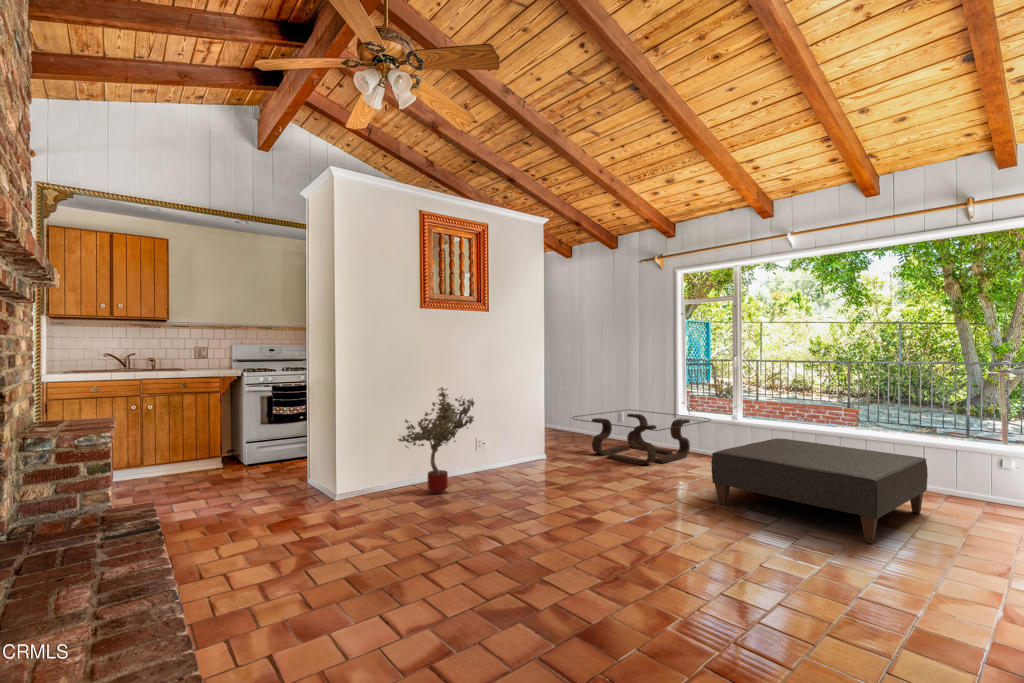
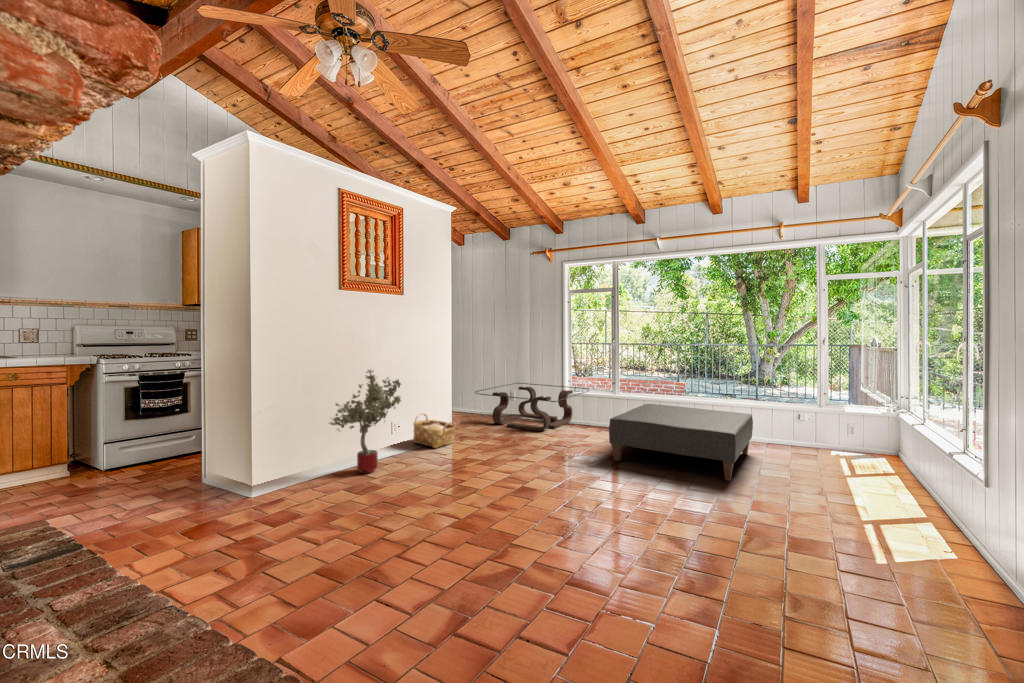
woven basket: none [496,437,540,475] -> present [413,413,455,448]

